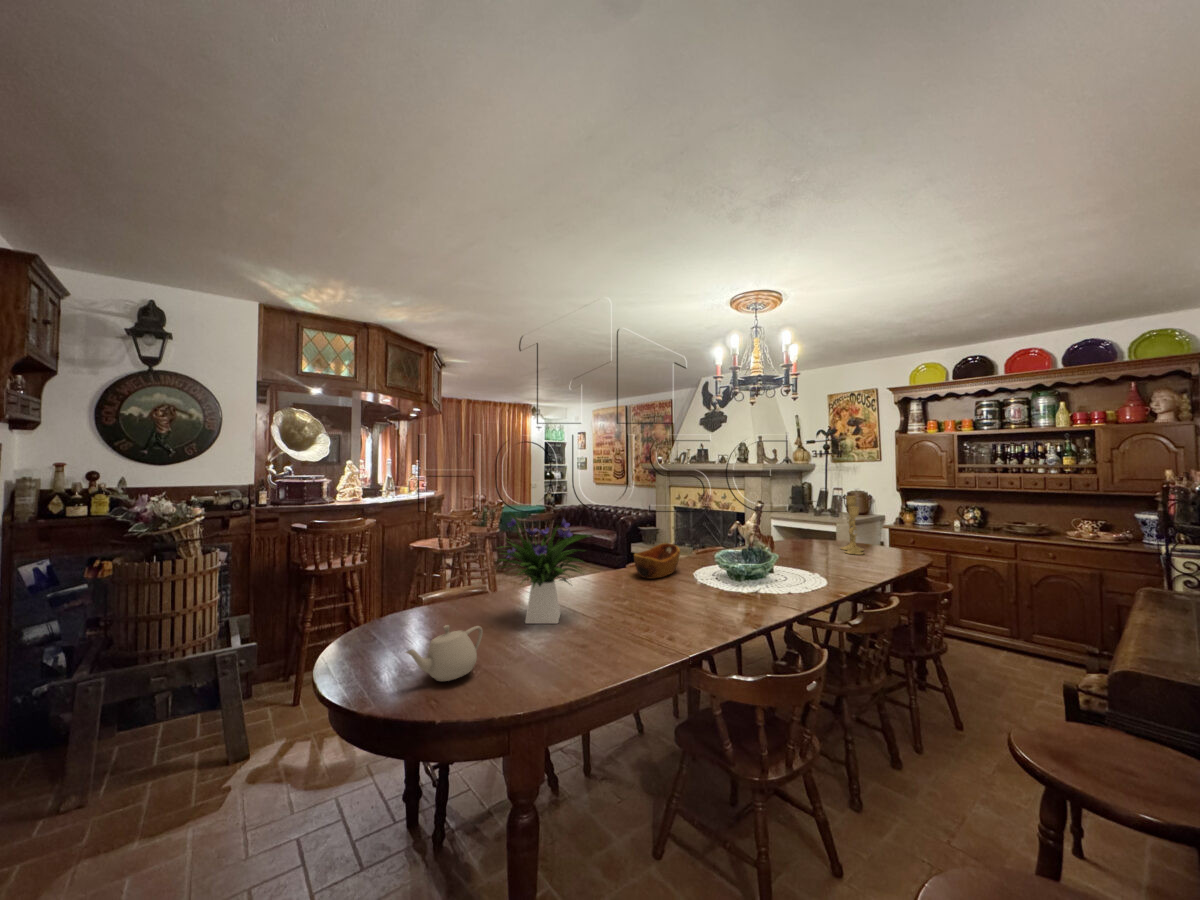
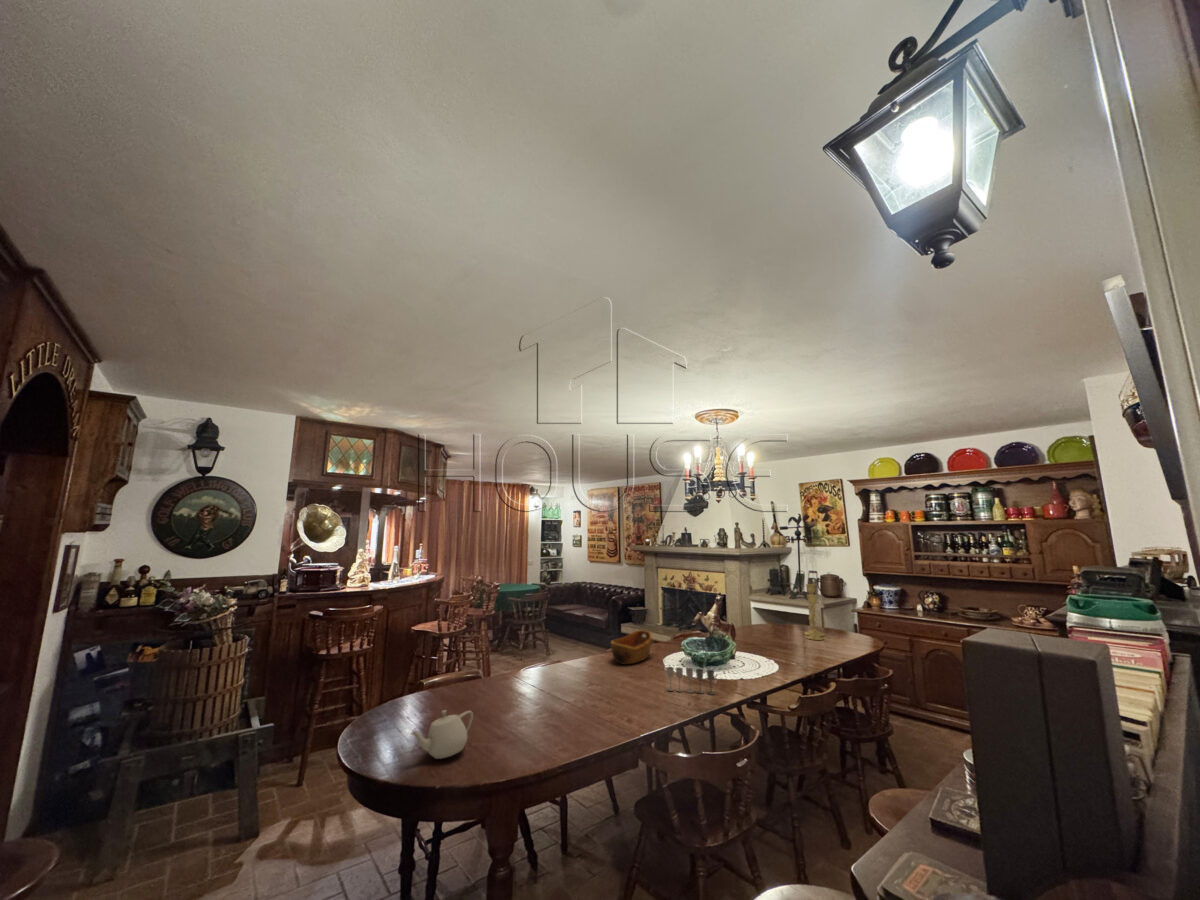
flower arrangement: present [498,512,592,623] -> none [486,608,570,708]
wine glass: none [705,579,762,609] -> present [667,667,714,694]

